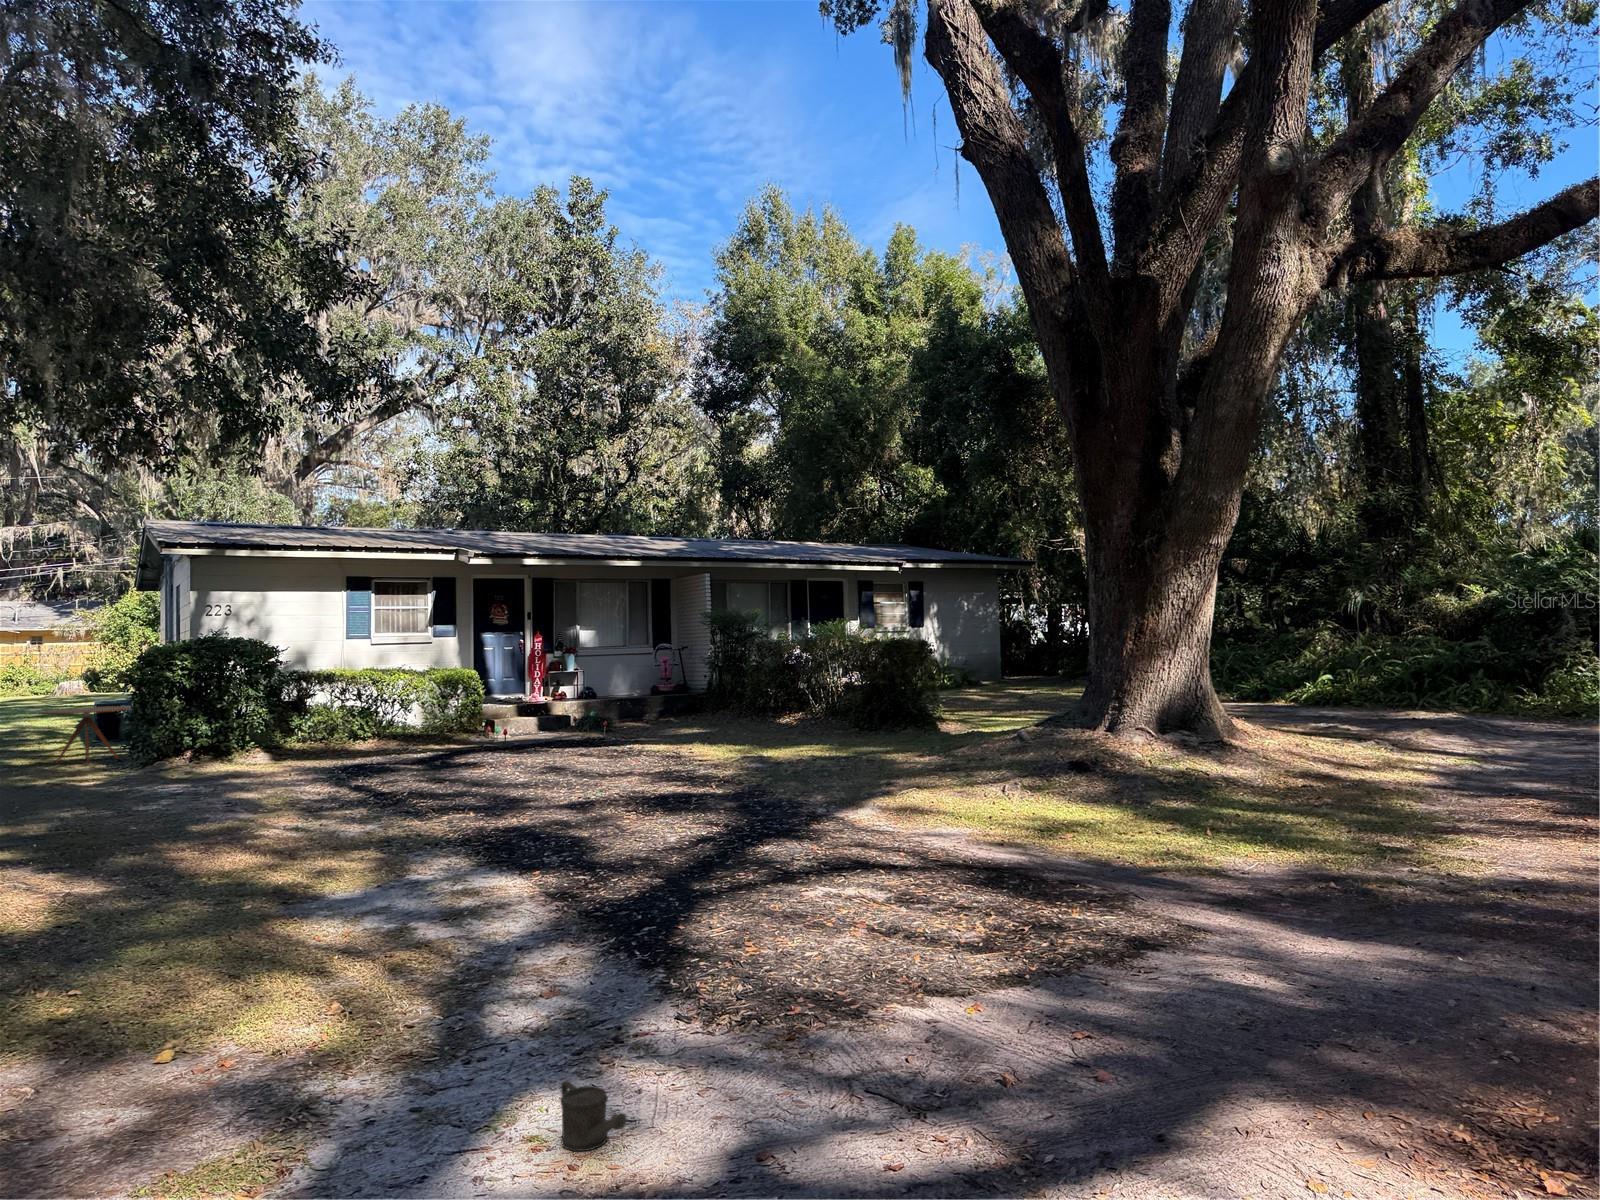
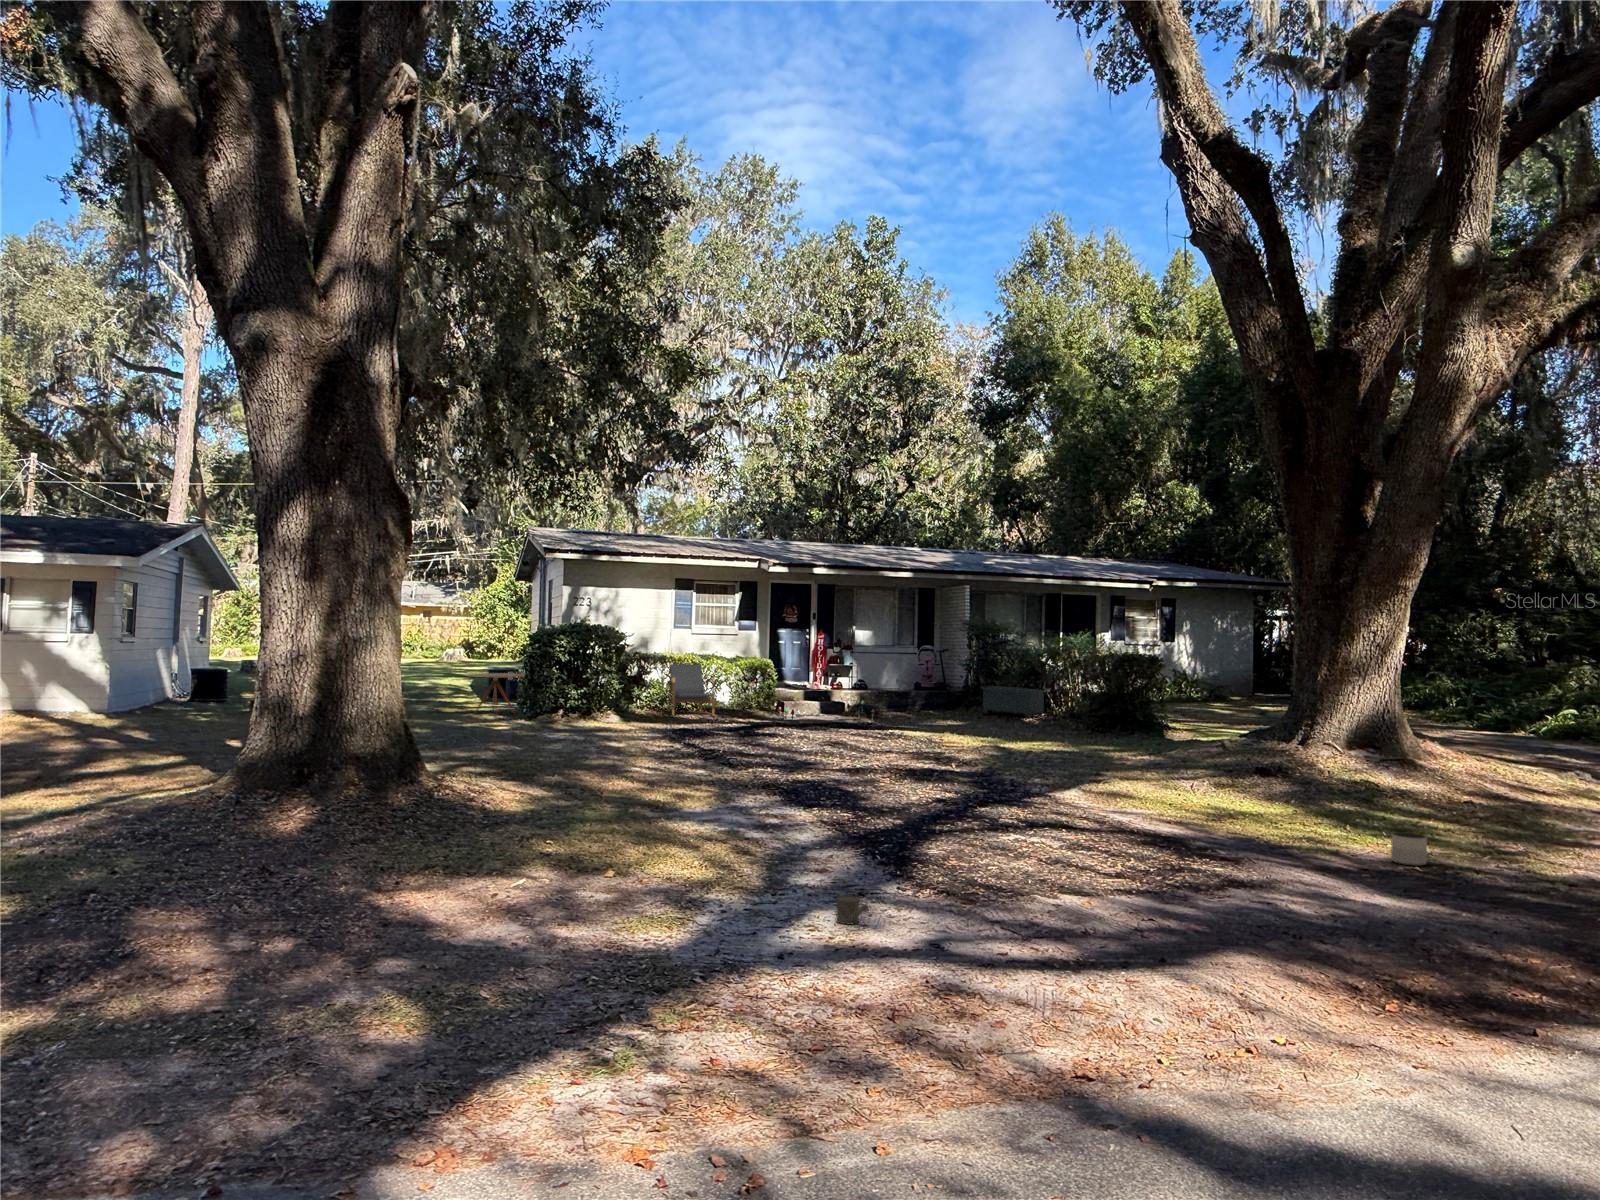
lounge chair: none [337,679,400,747] -> present [668,664,715,714]
bench: none [729,685,798,719] -> present [983,686,1044,718]
planter: none [1320,839,1367,884] -> present [1391,832,1427,866]

